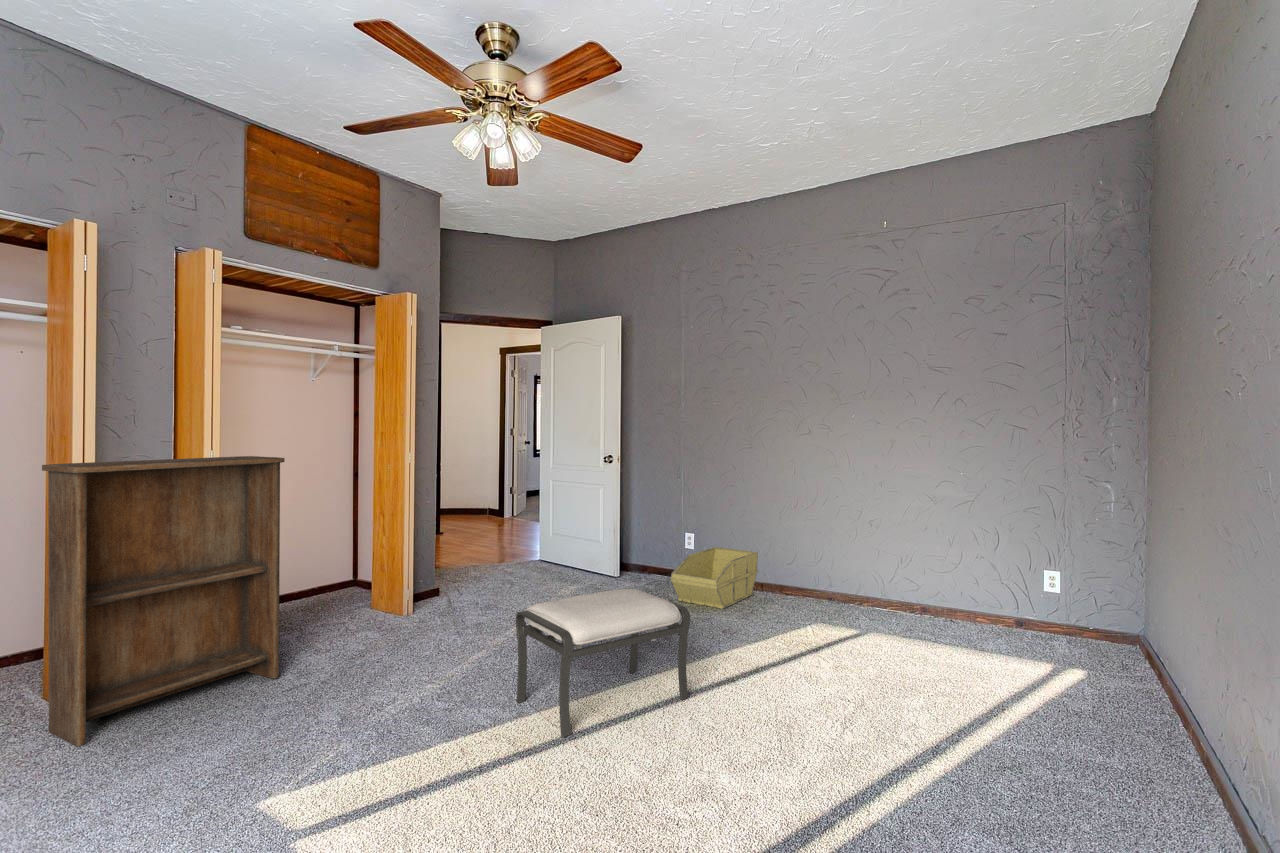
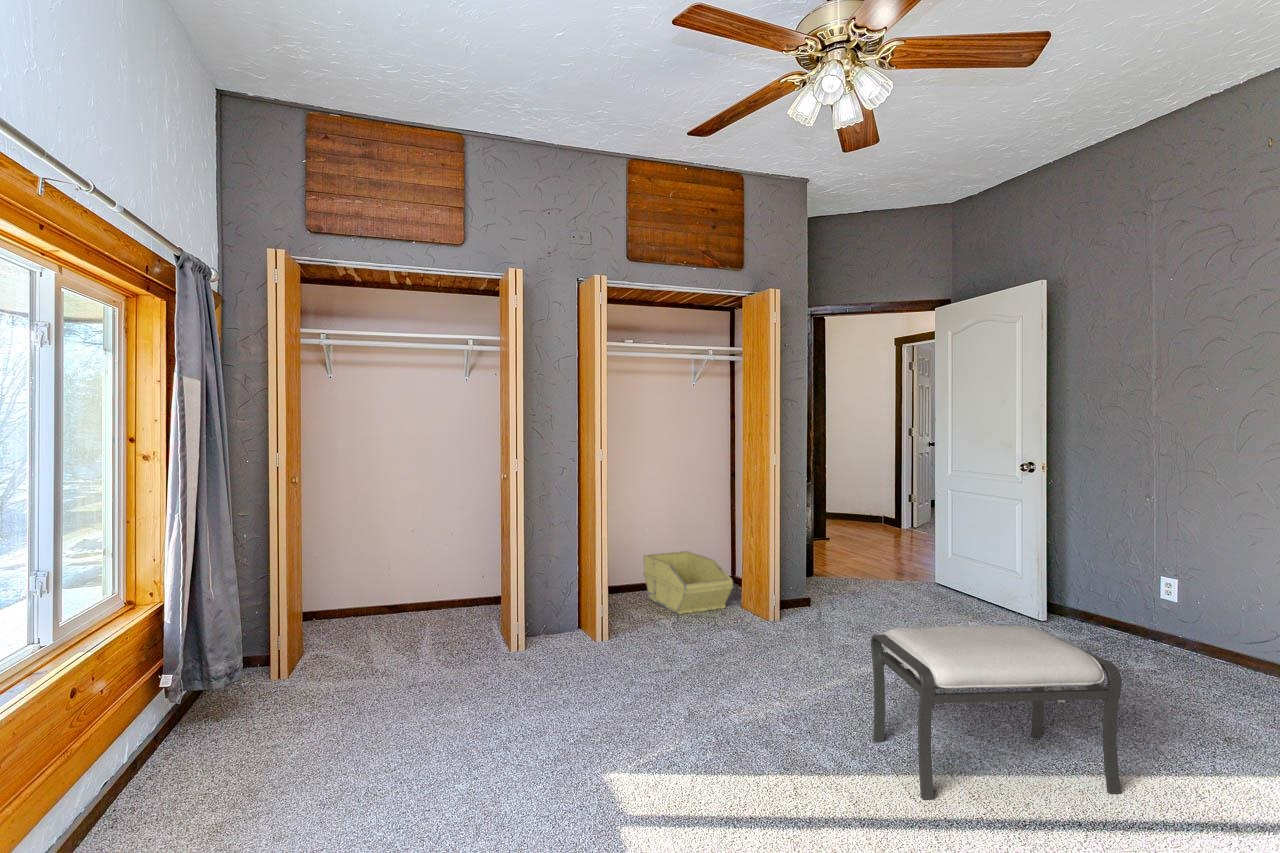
bookshelf: present [42,456,285,746] -> none [476,453,651,689]
storage bin: present [671,547,758,609] -> present [643,551,733,614]

